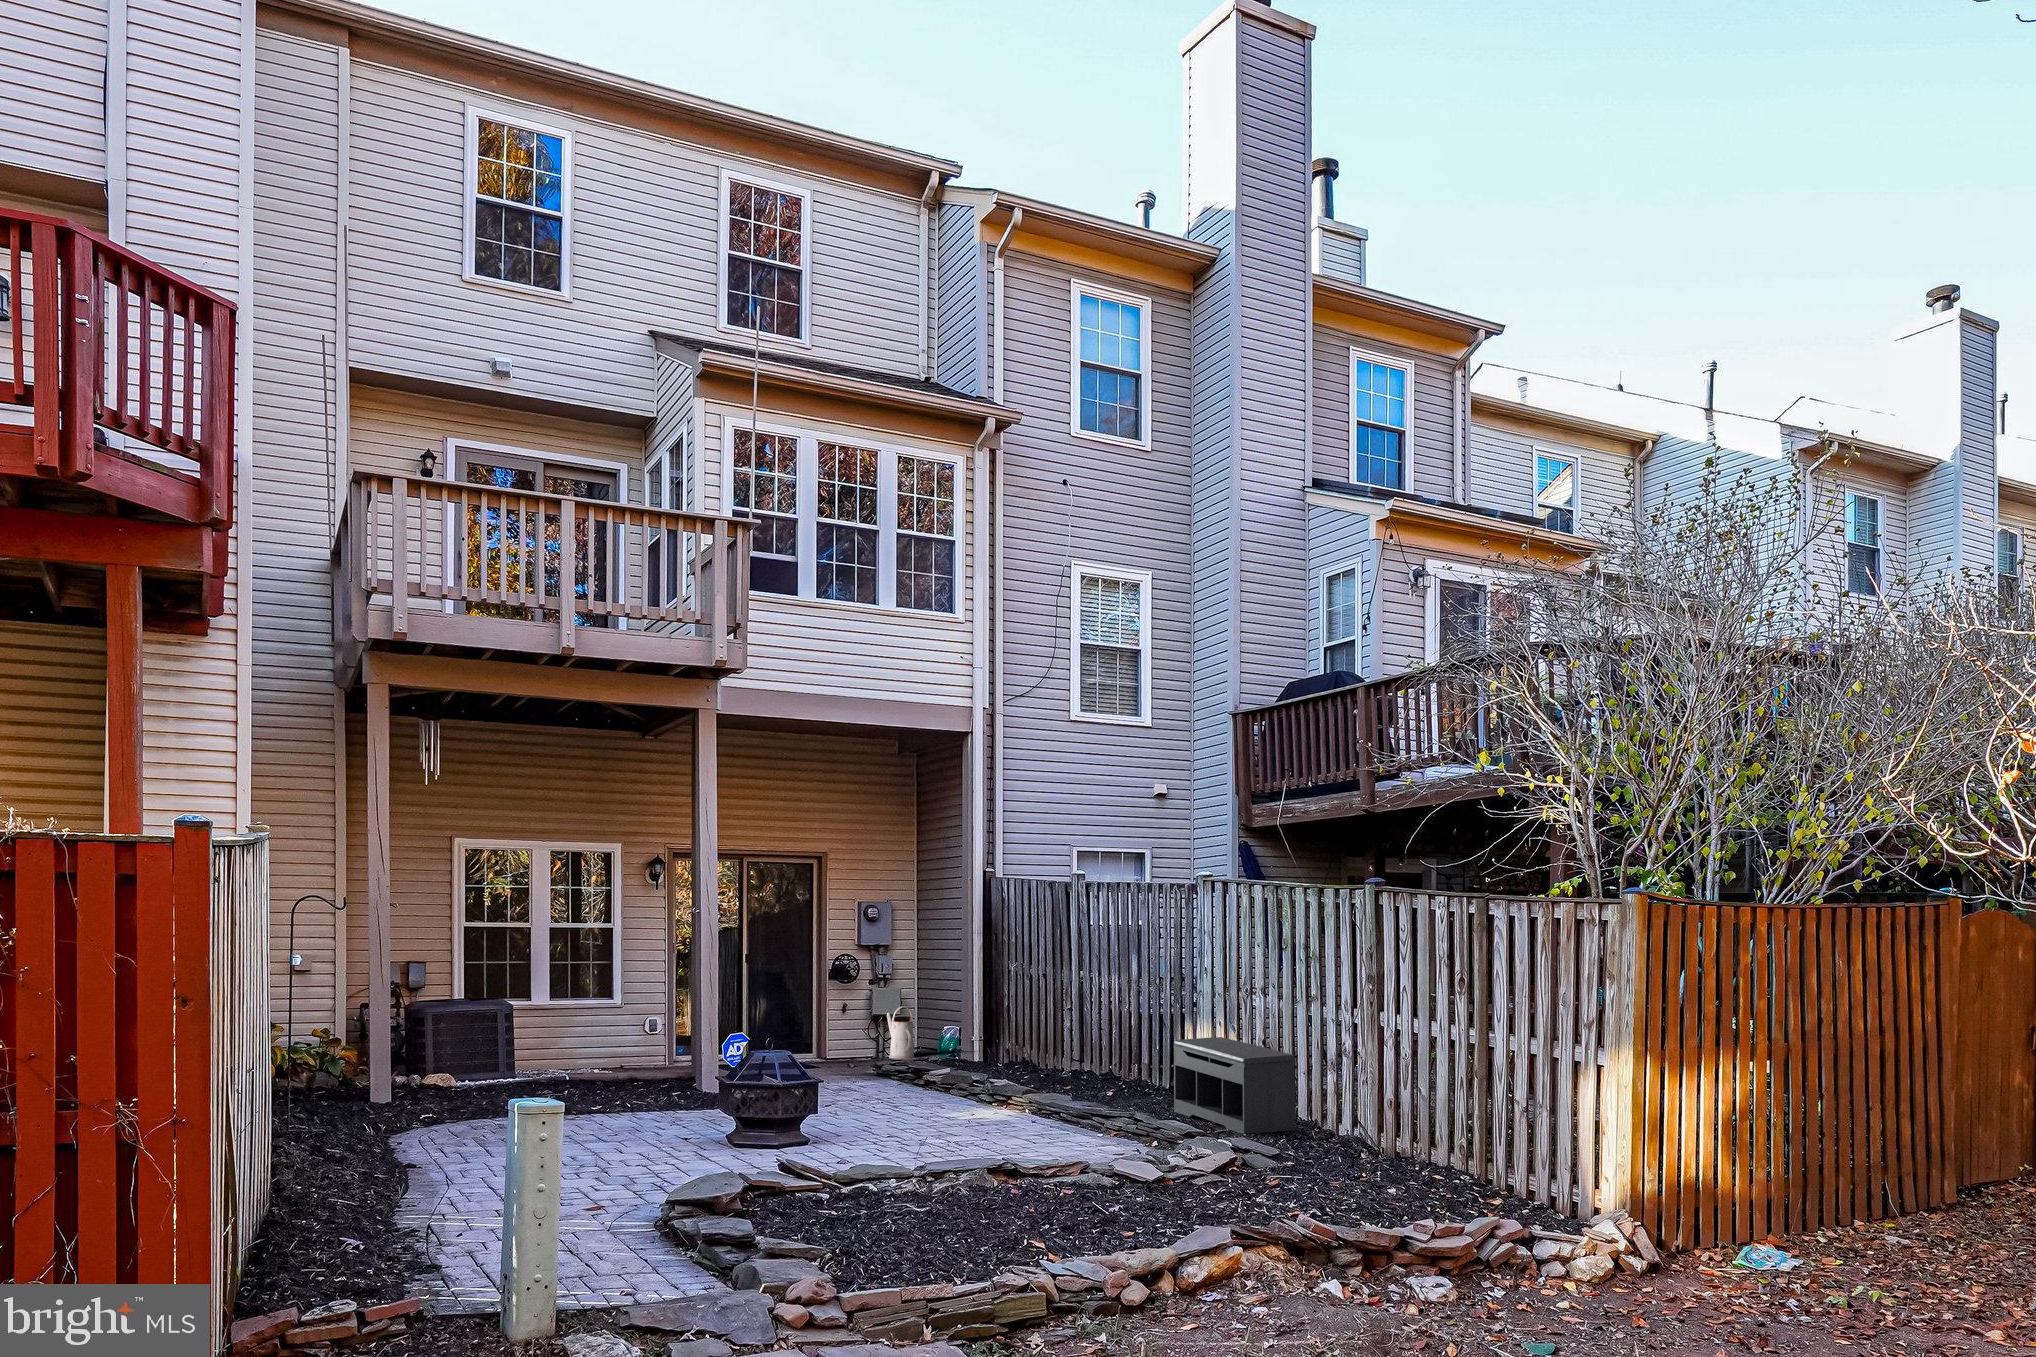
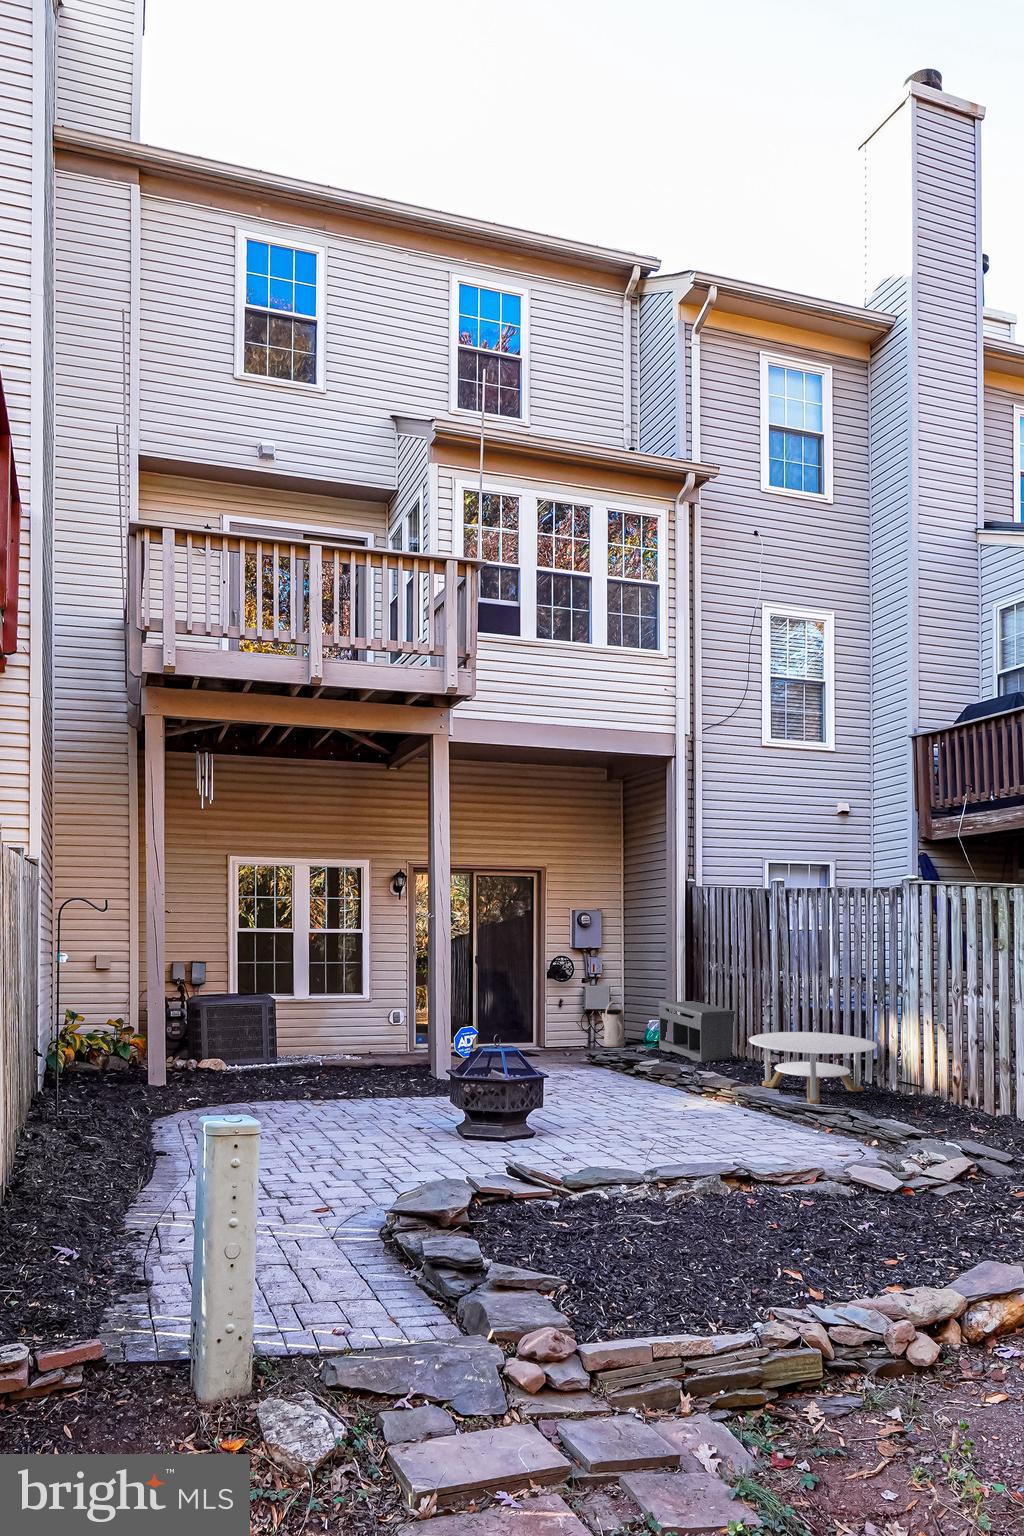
round table: none [1039,1033,1171,1108] -> present [749,1032,877,1104]
bench: present [1174,1037,1295,1134] -> present [659,1000,737,1062]

